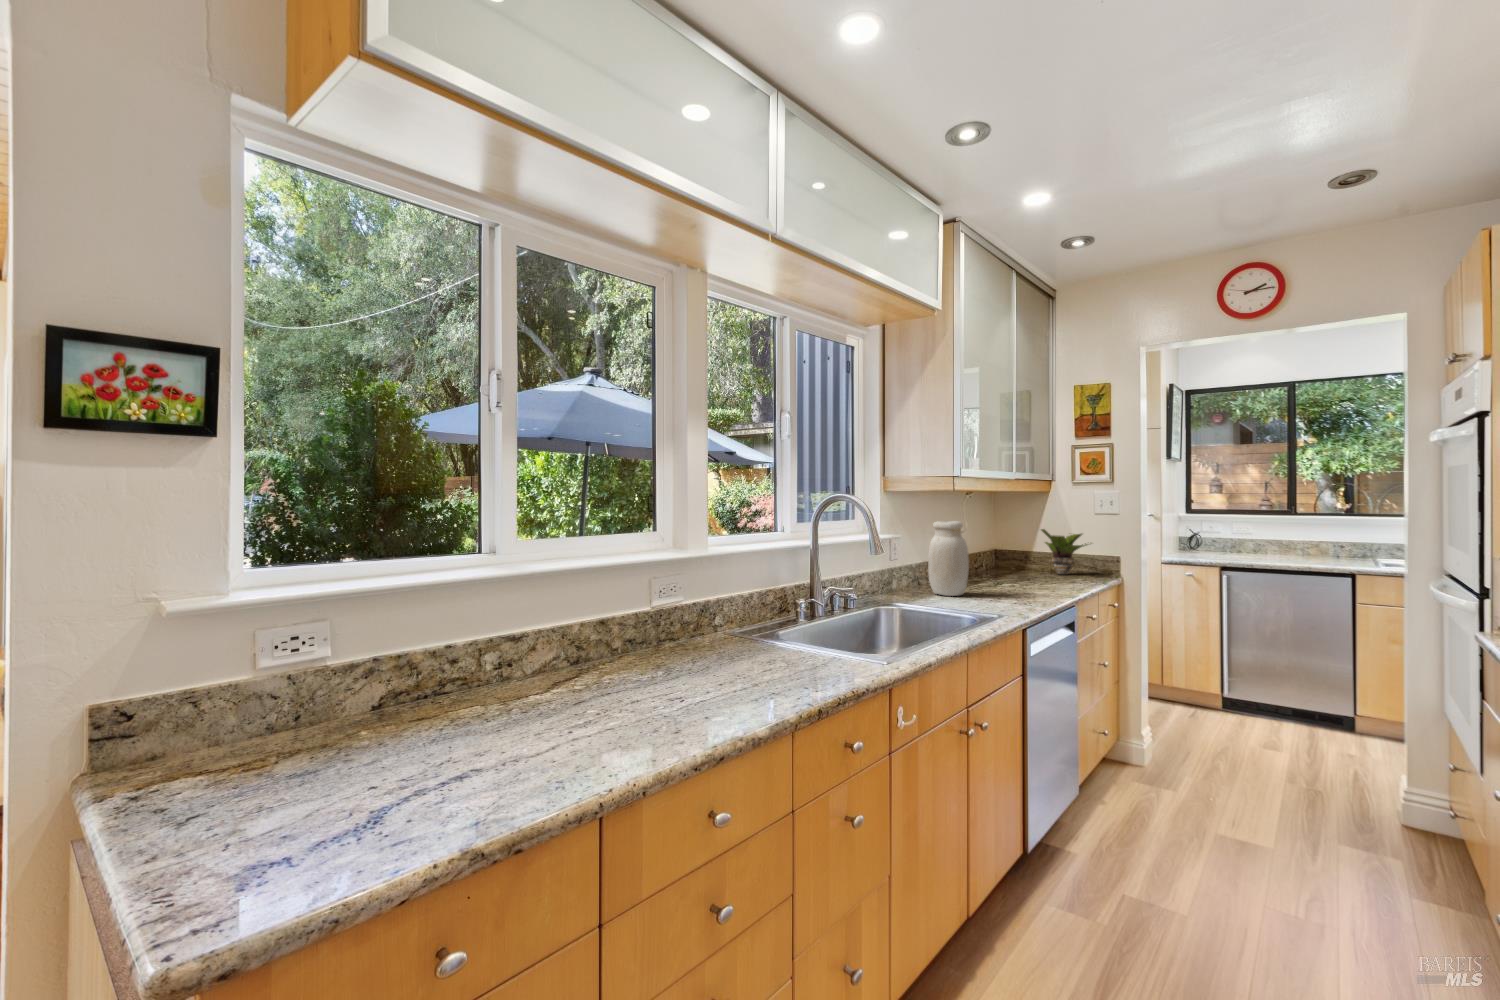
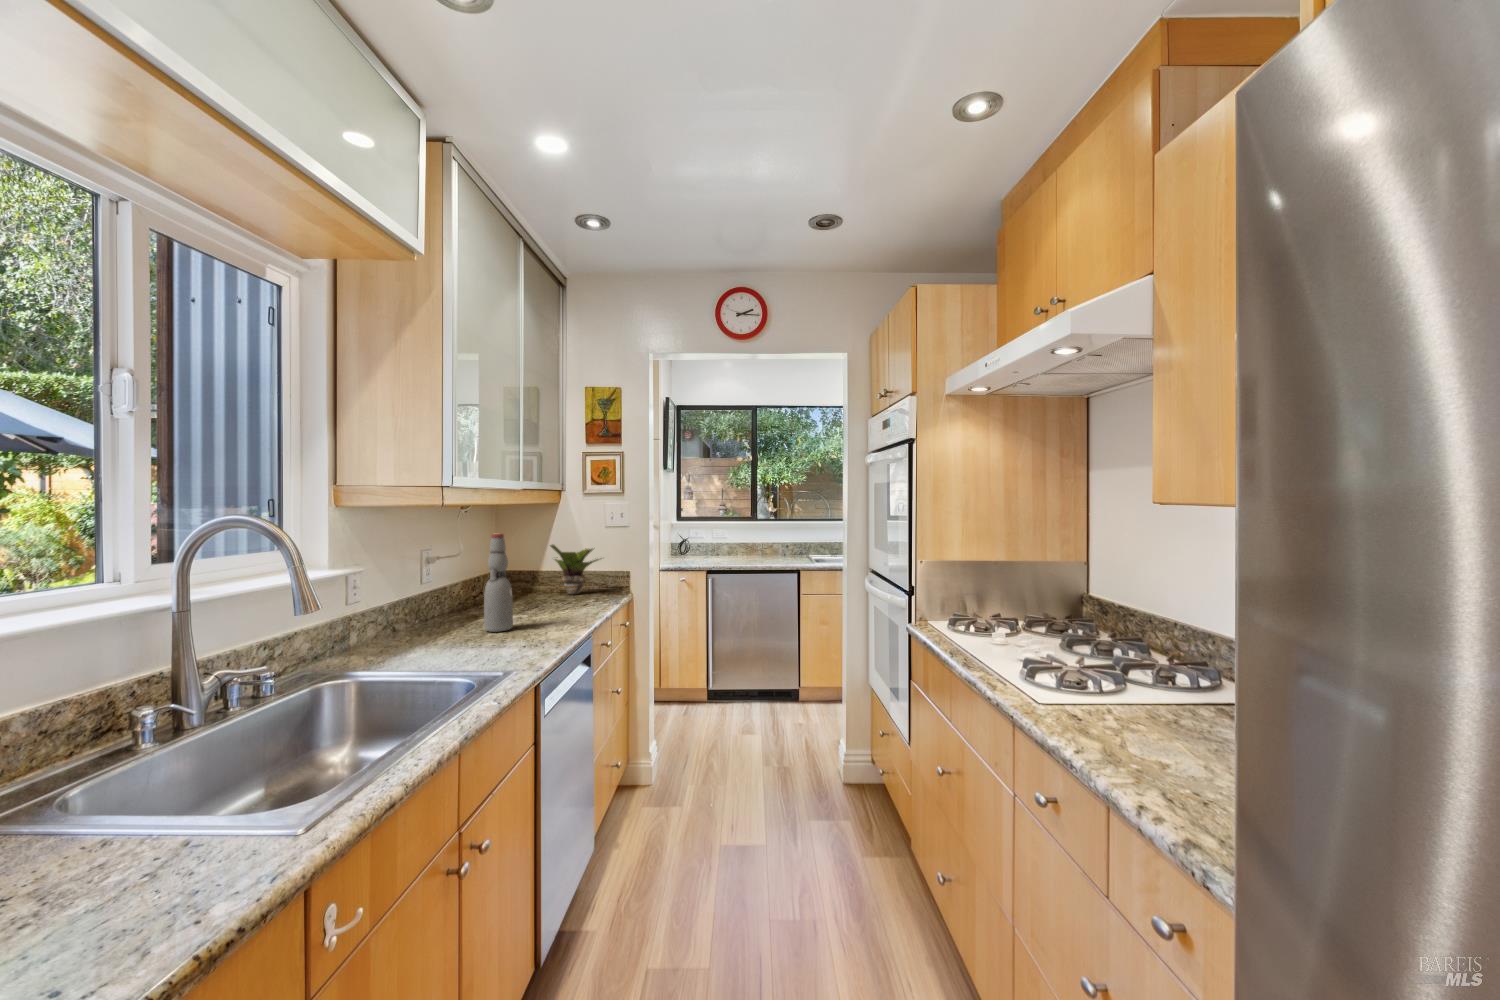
bottle: none [984,515,1007,593] -> present [484,534,513,632]
jar: present [928,521,969,596] -> none [407,544,463,646]

